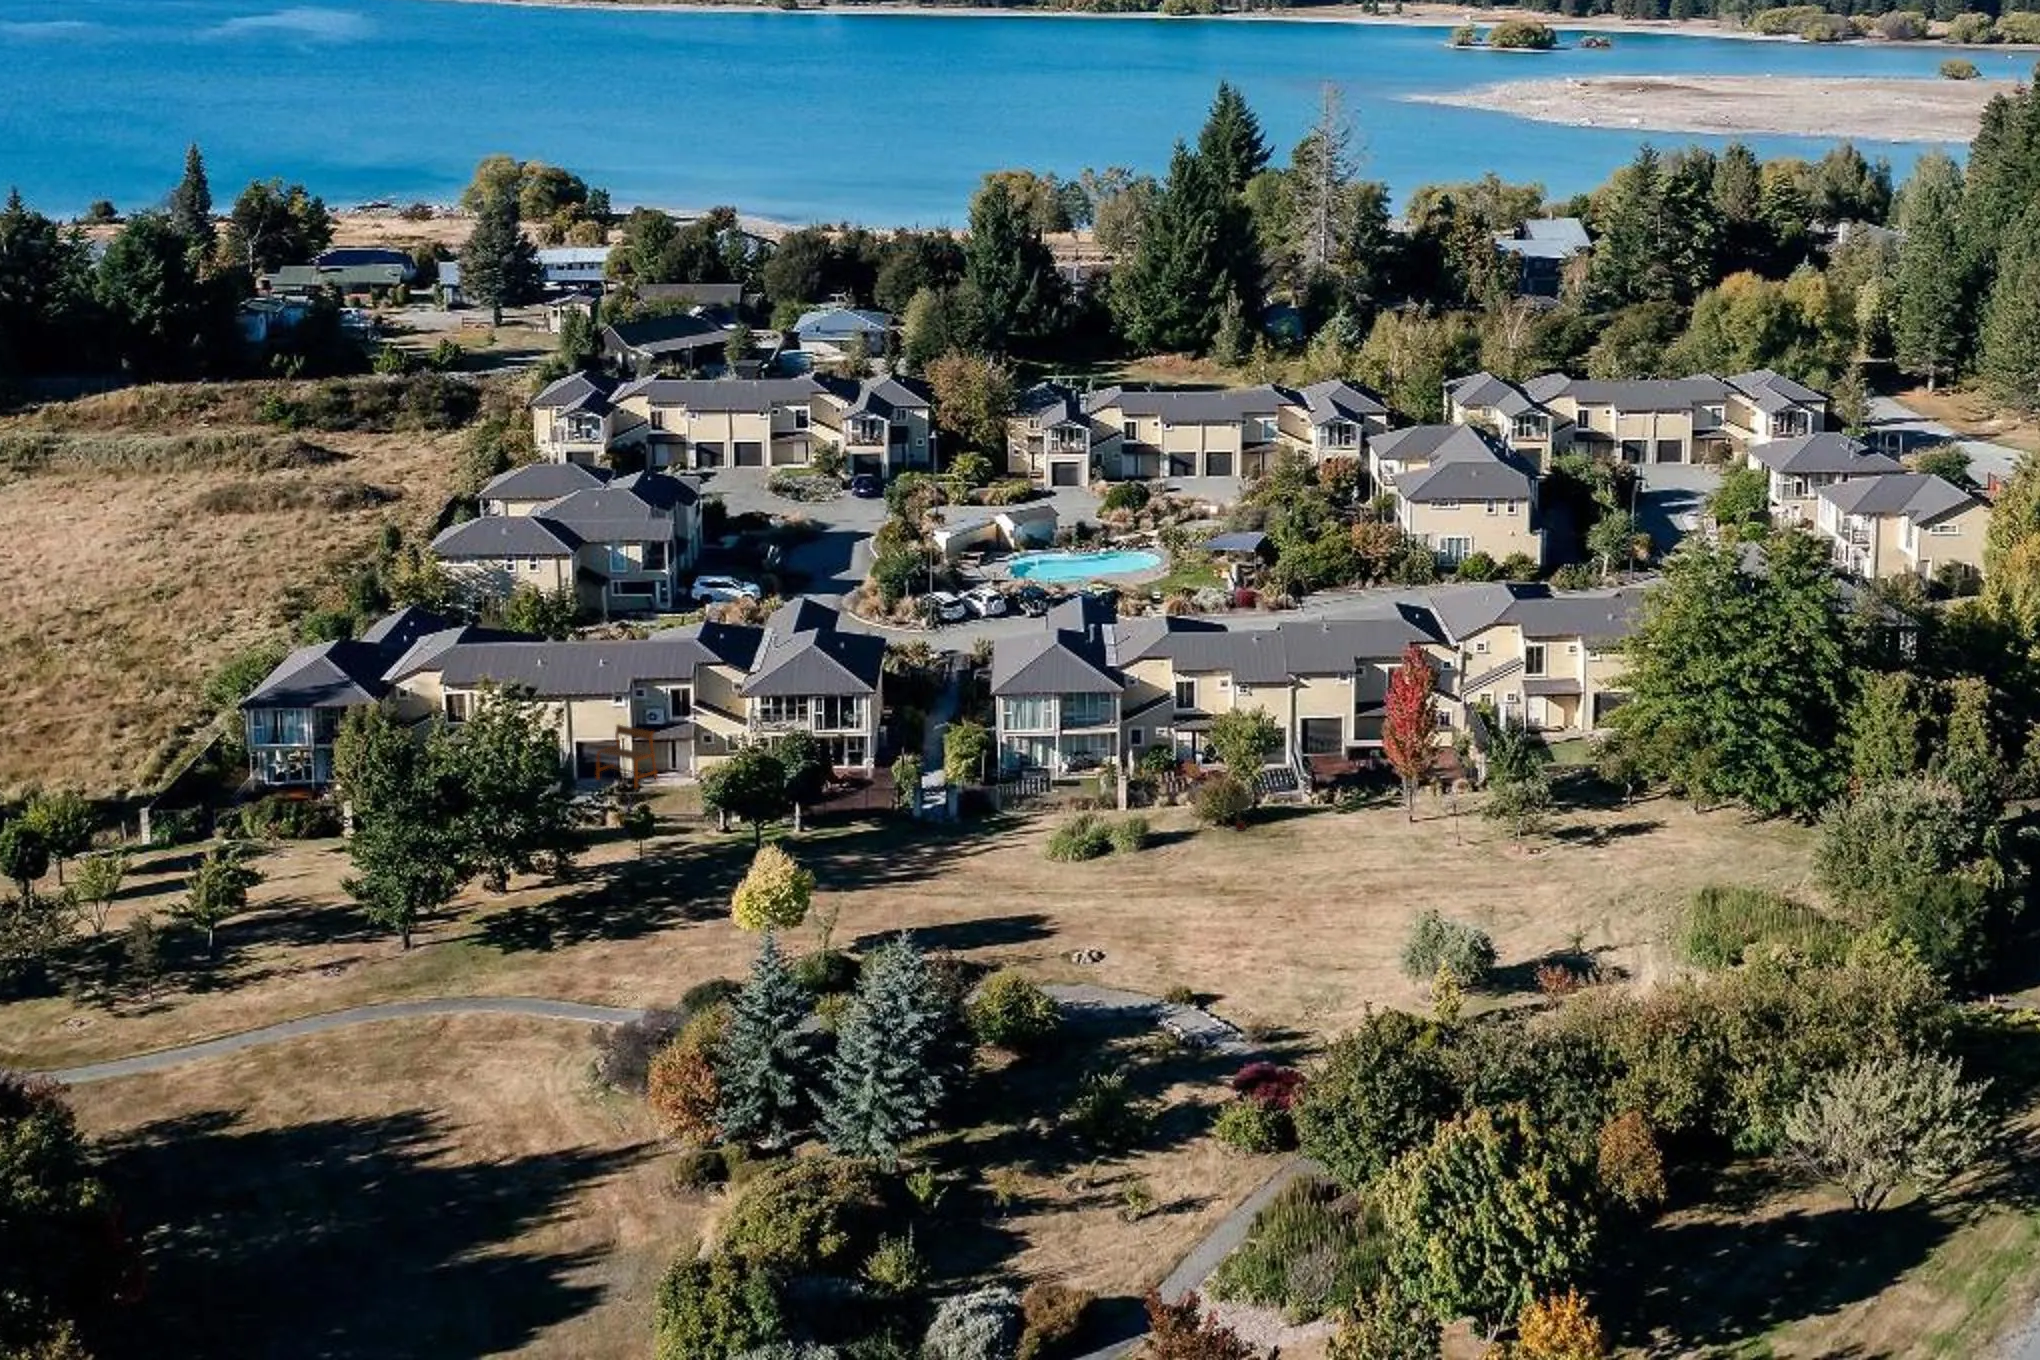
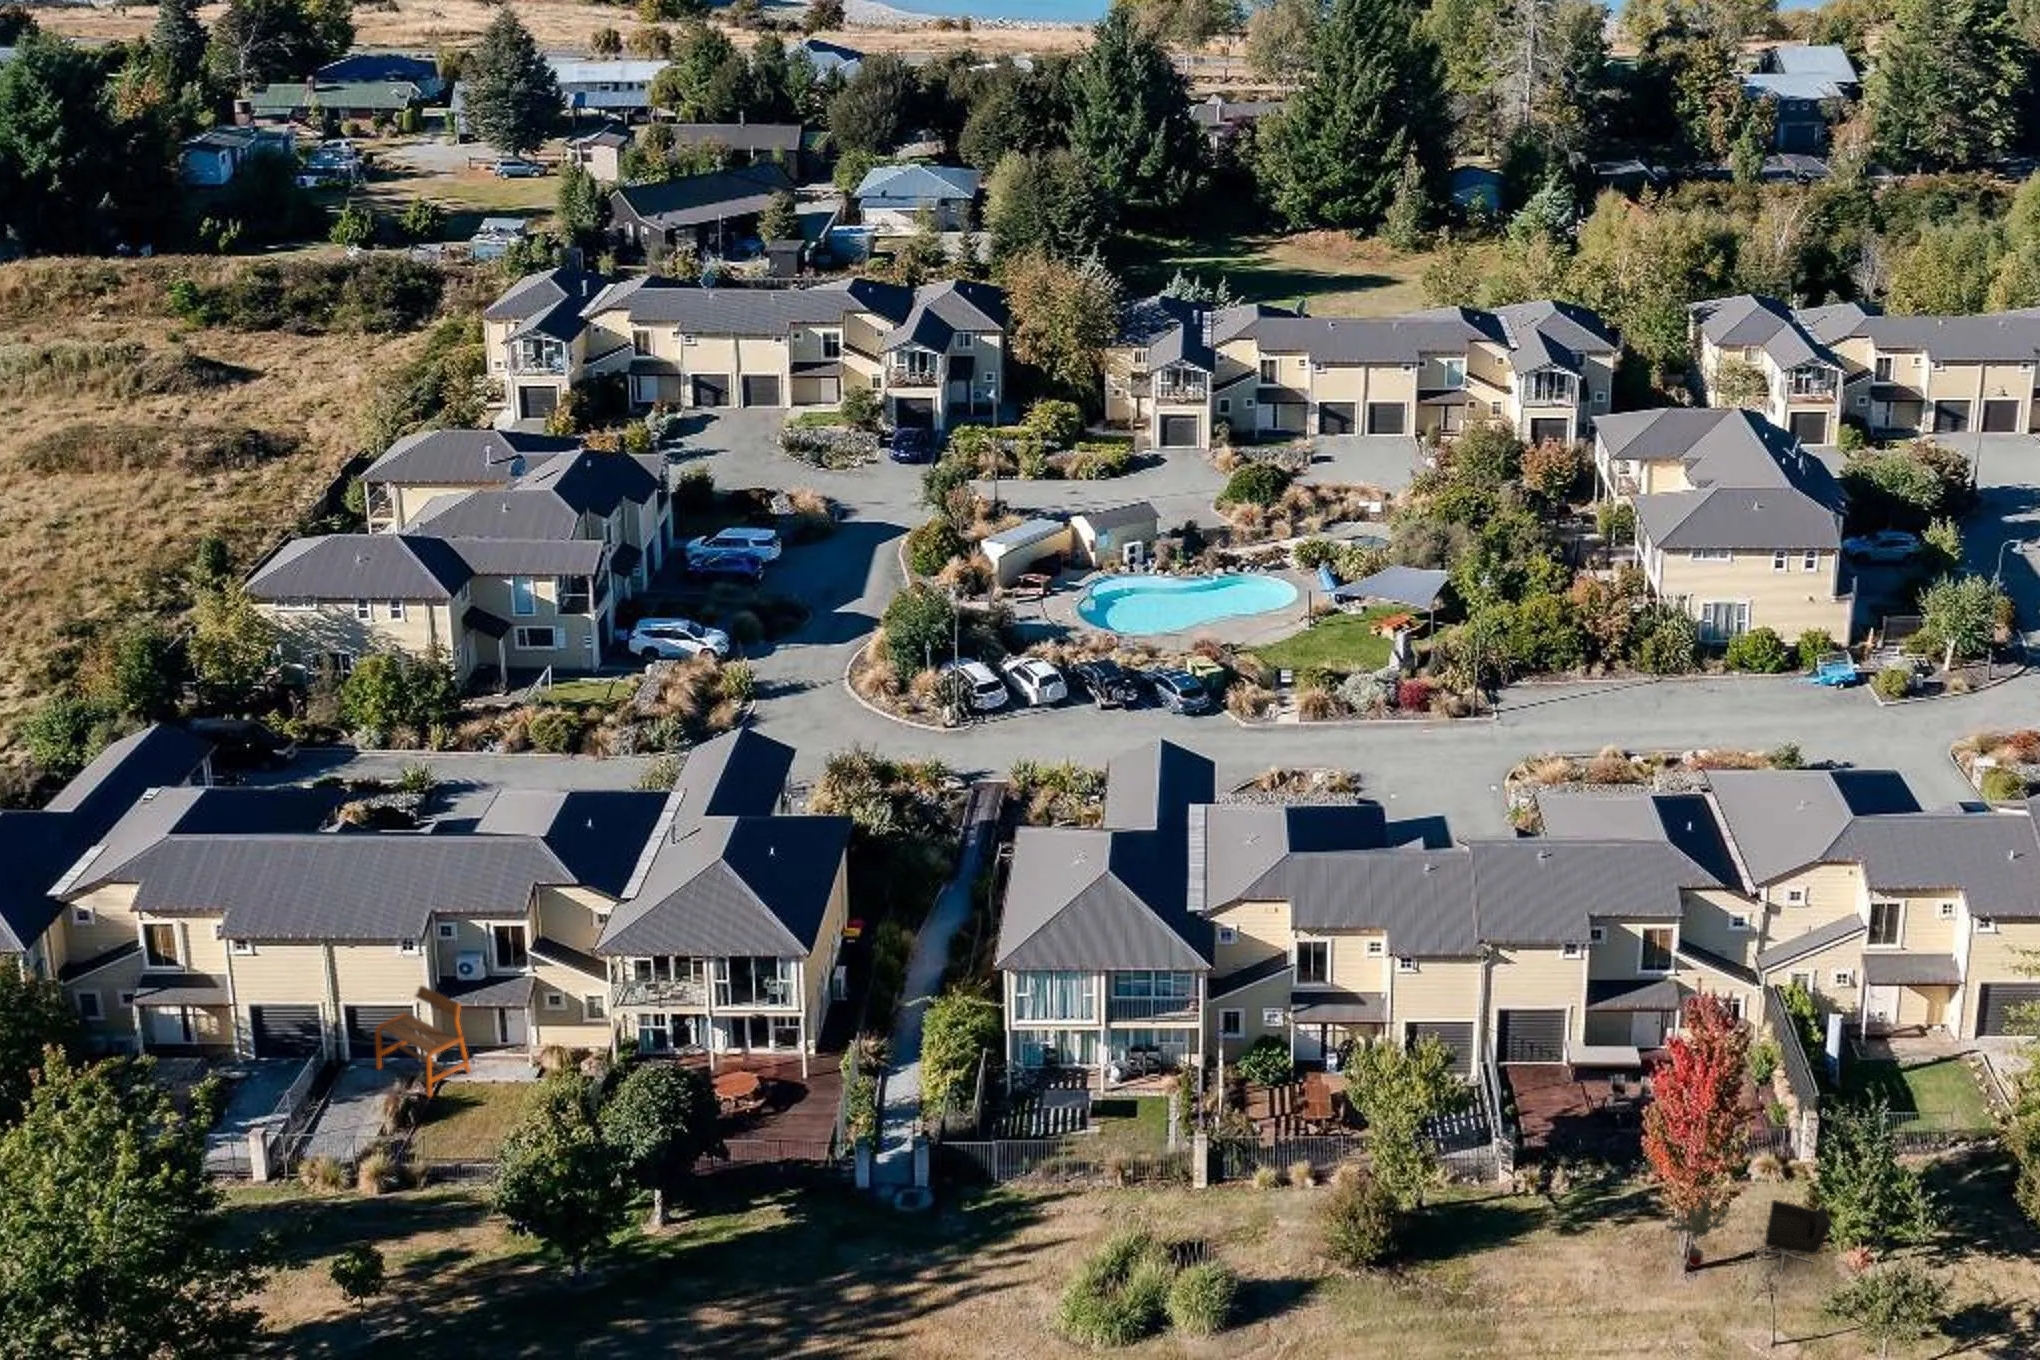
lounge chair: none [1449,777,1494,818] -> present [1755,1200,1832,1272]
potted tree: present [1226,787,1256,831] -> present [1666,1194,1729,1267]

